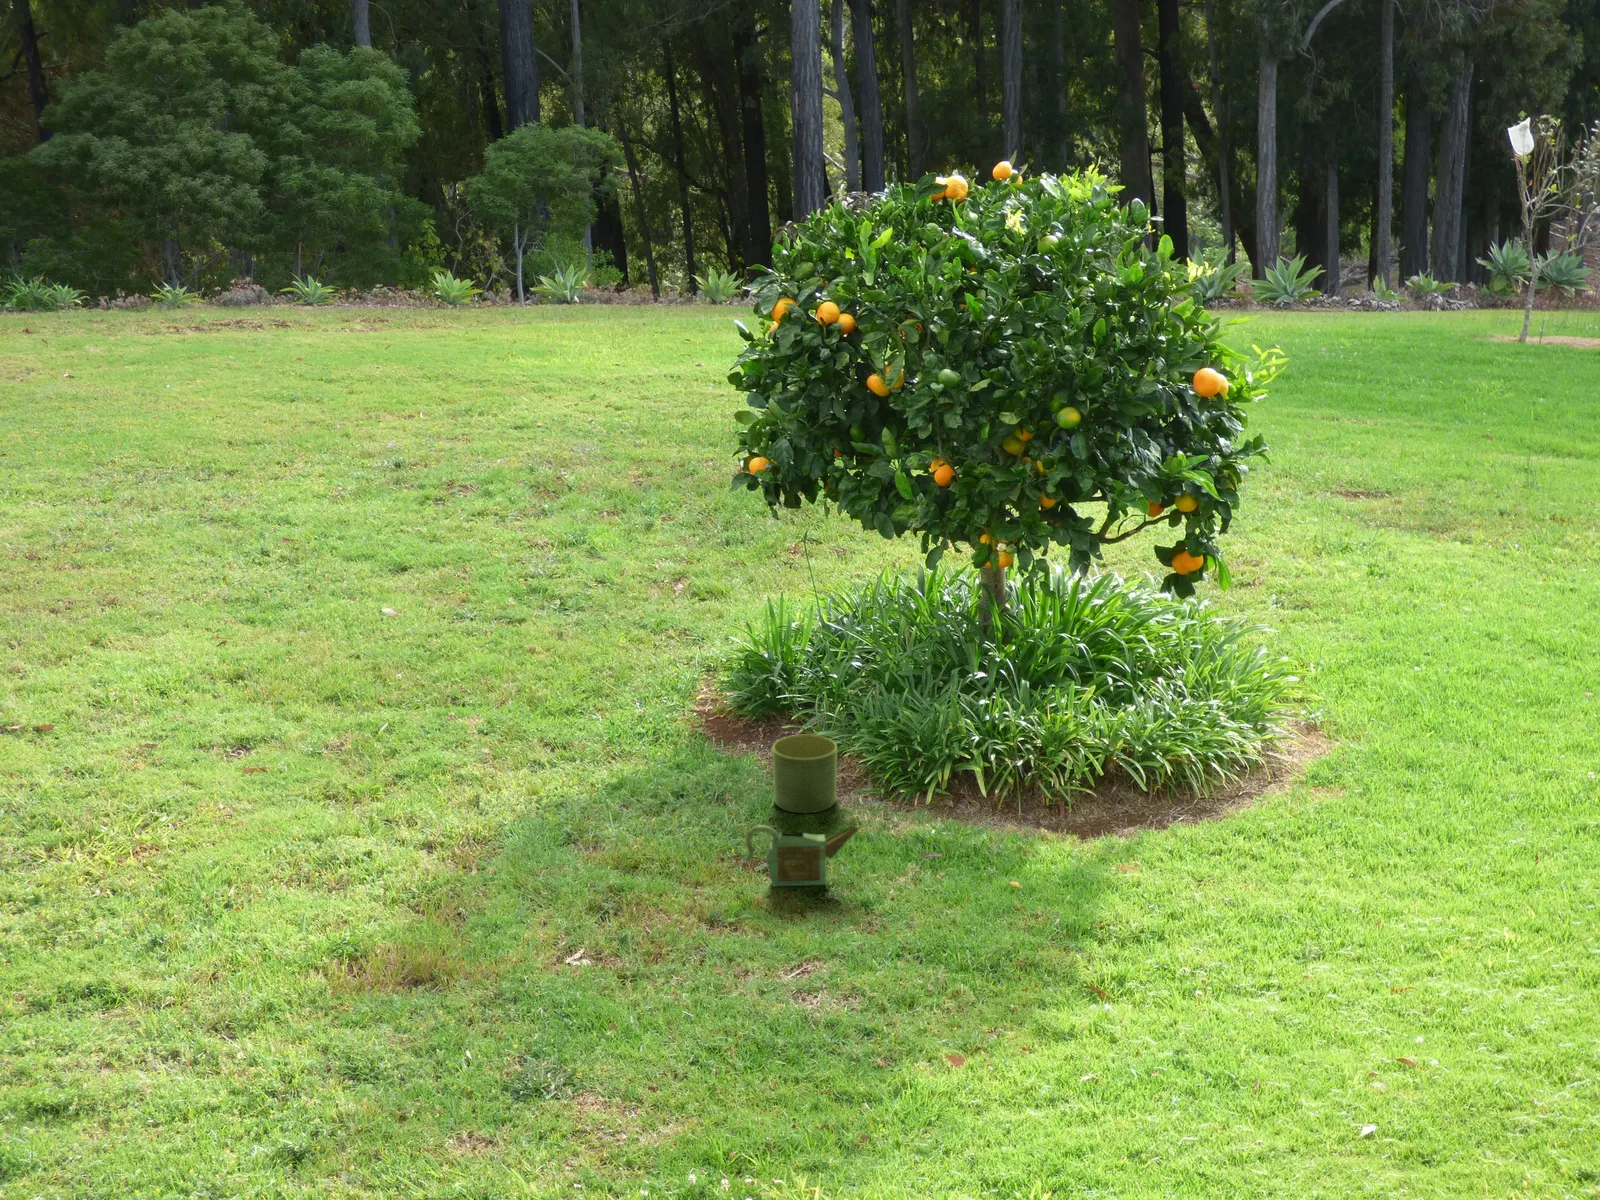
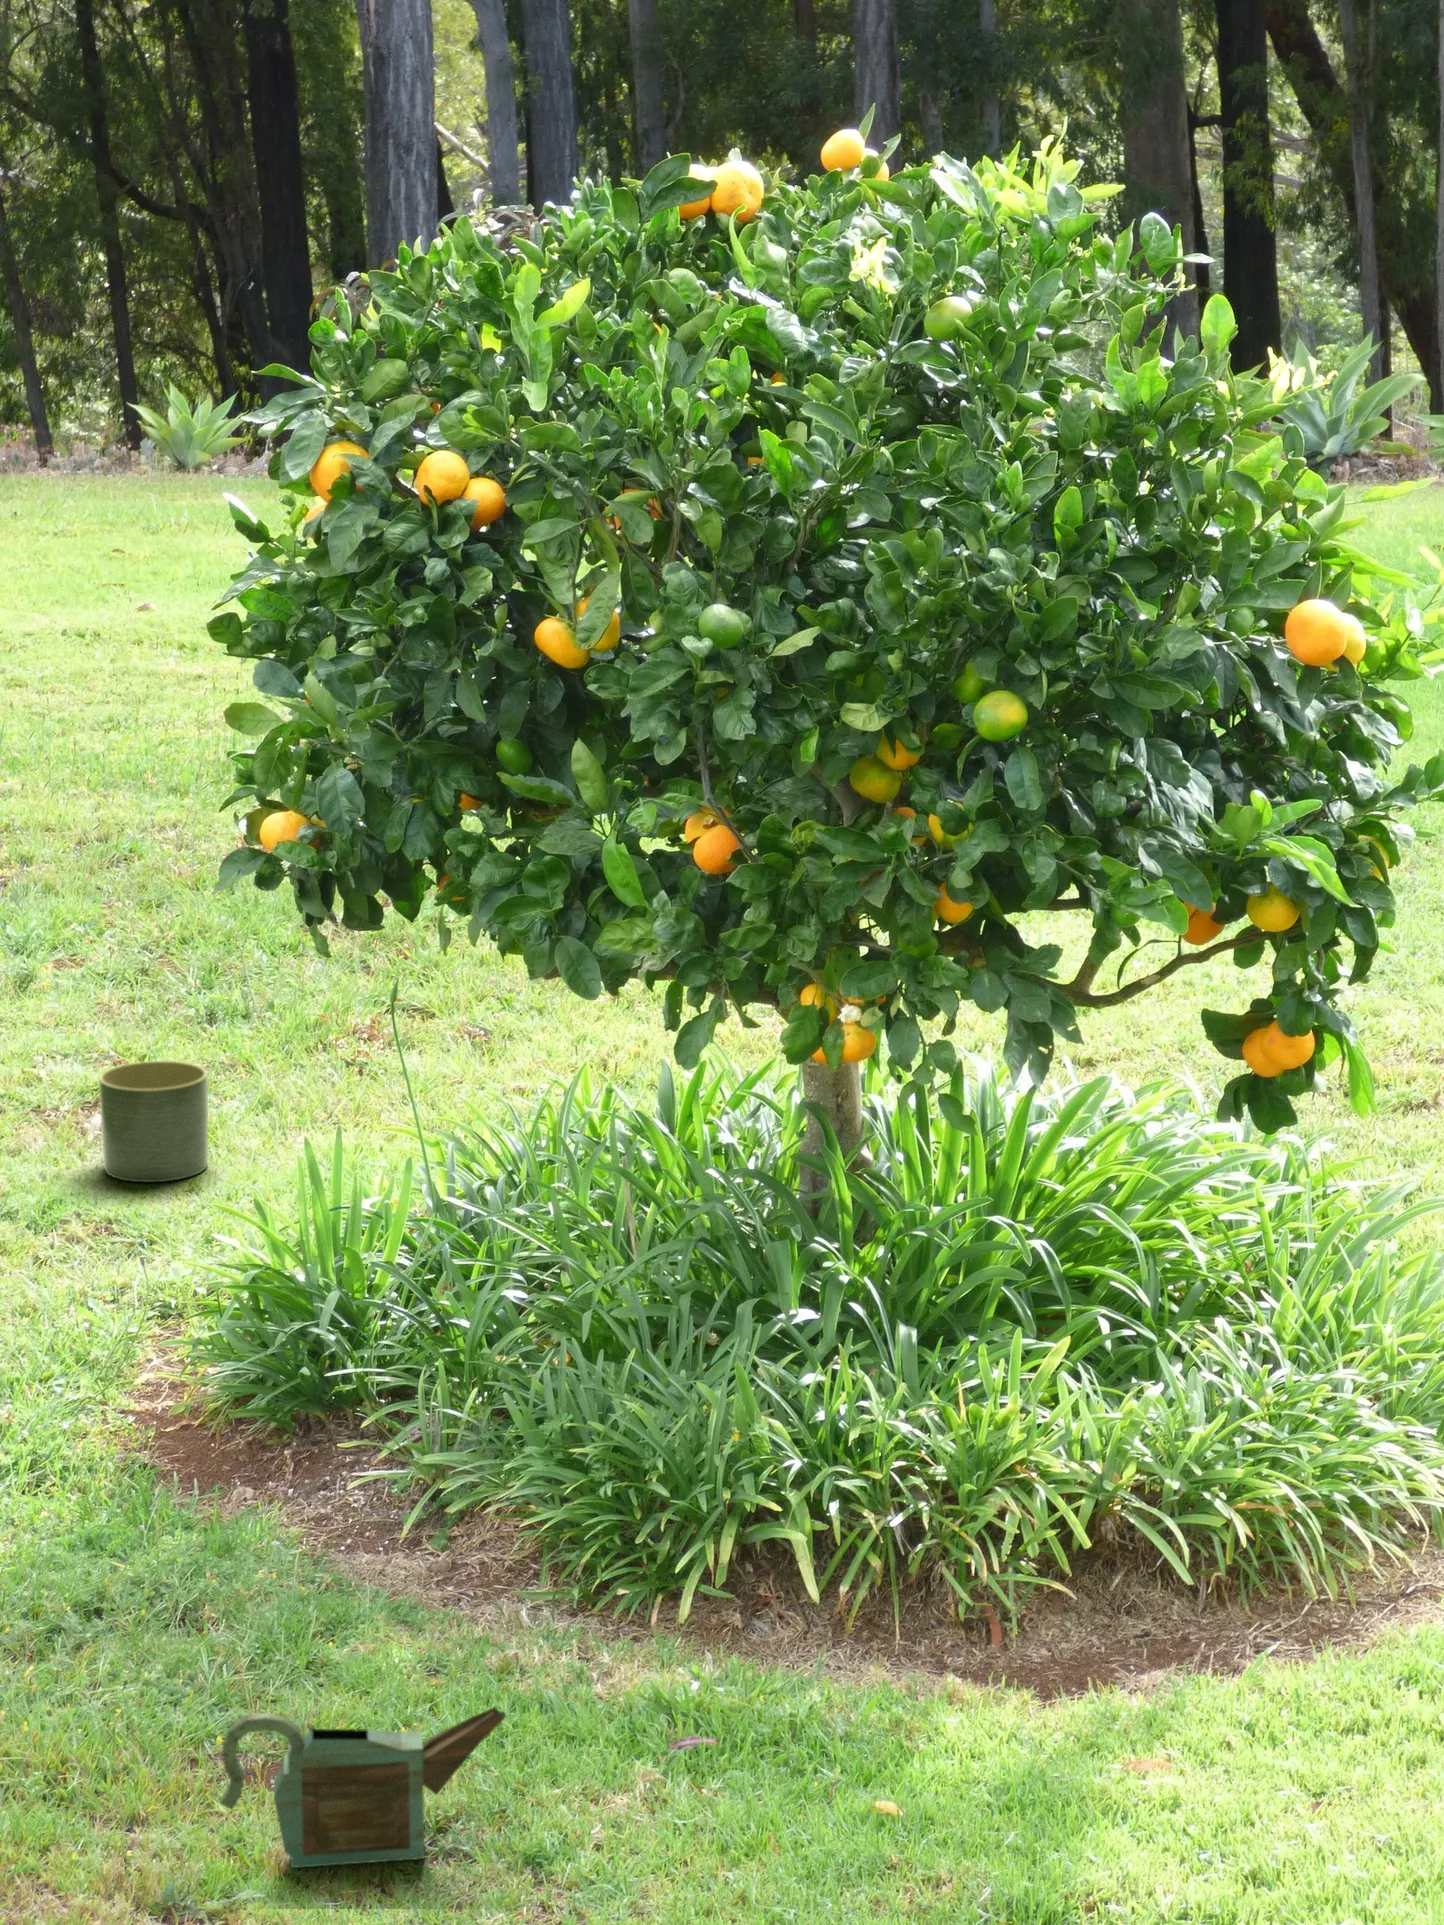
planter: present [772,735,837,813] -> present [99,1061,208,1182]

